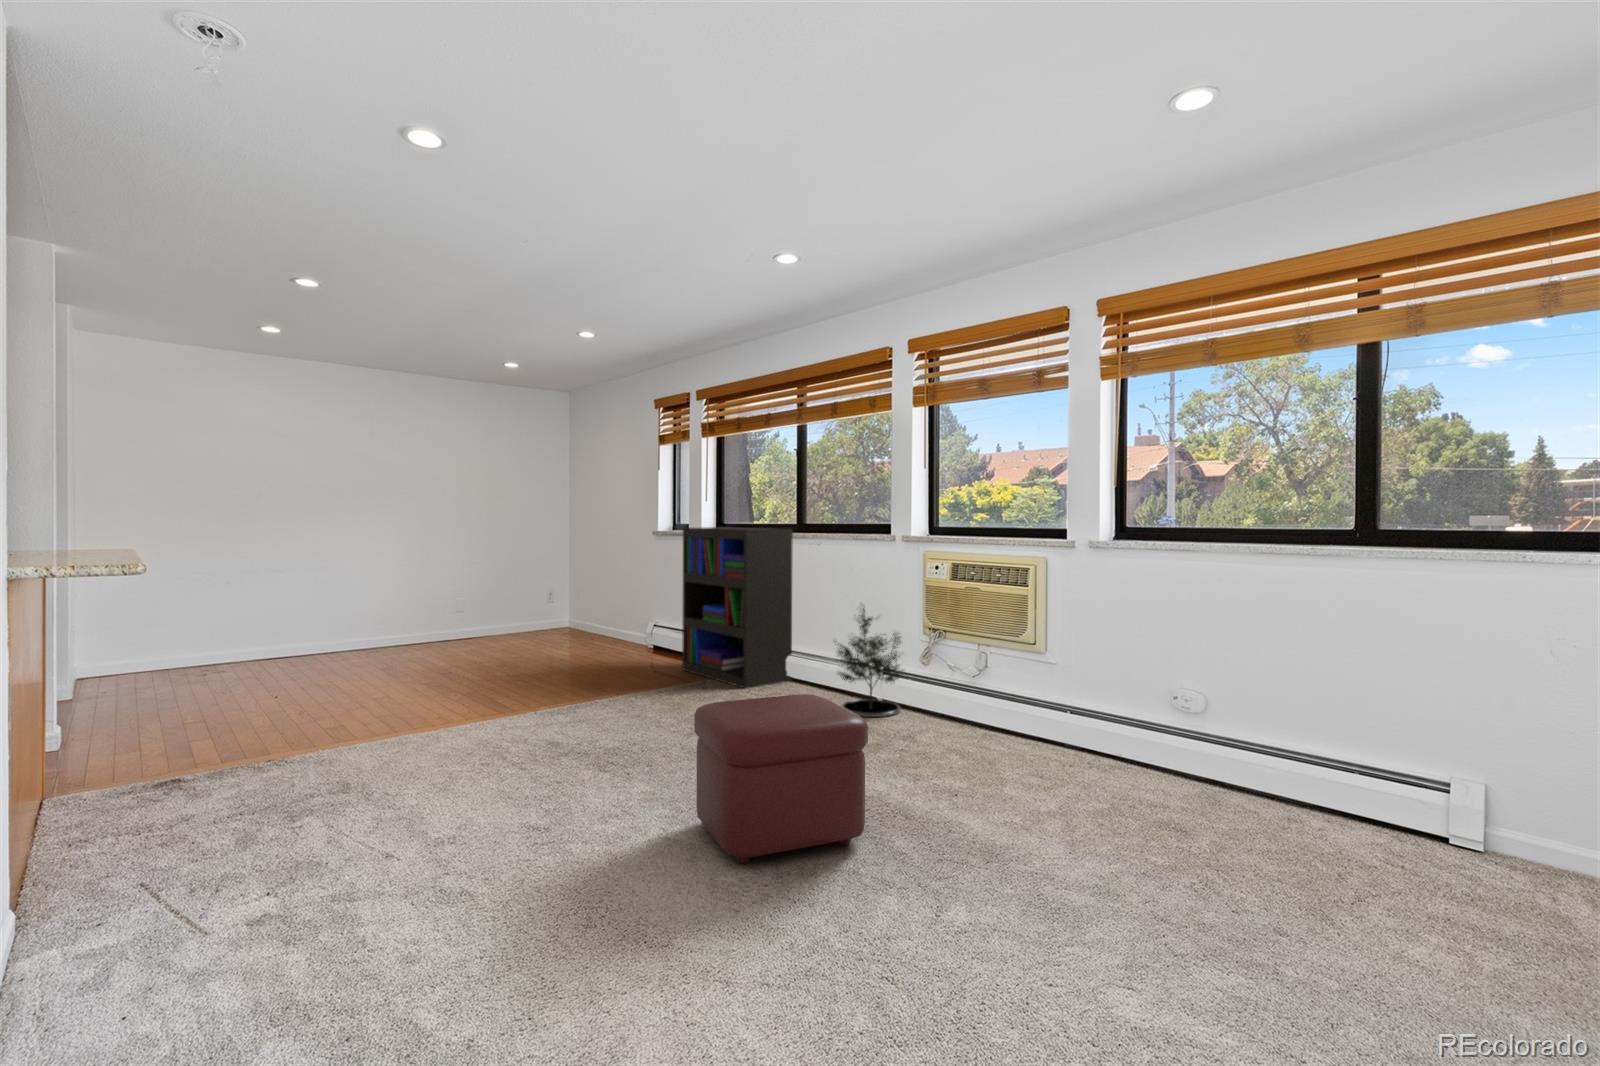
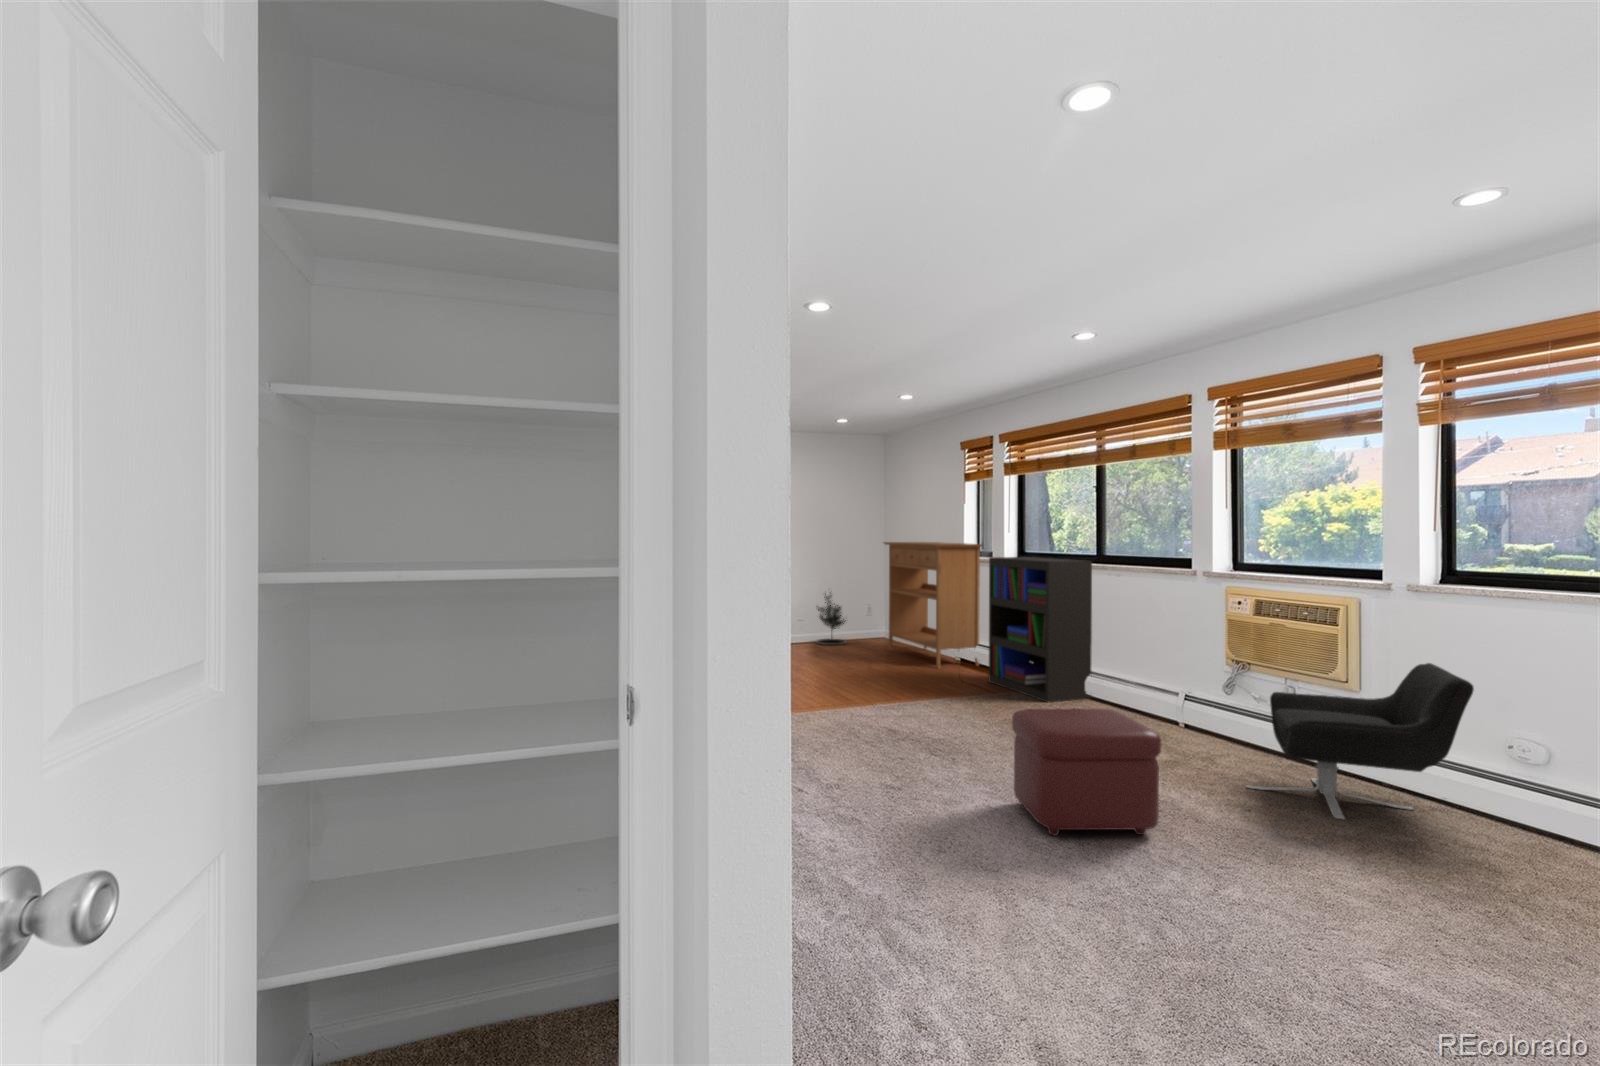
console table: none [562,514,678,659] -> present [884,542,982,668]
potted tree: present [836,608,904,717] -> present [817,593,846,645]
lounge chair: none [949,620,1154,792] -> present [1247,663,1474,819]

